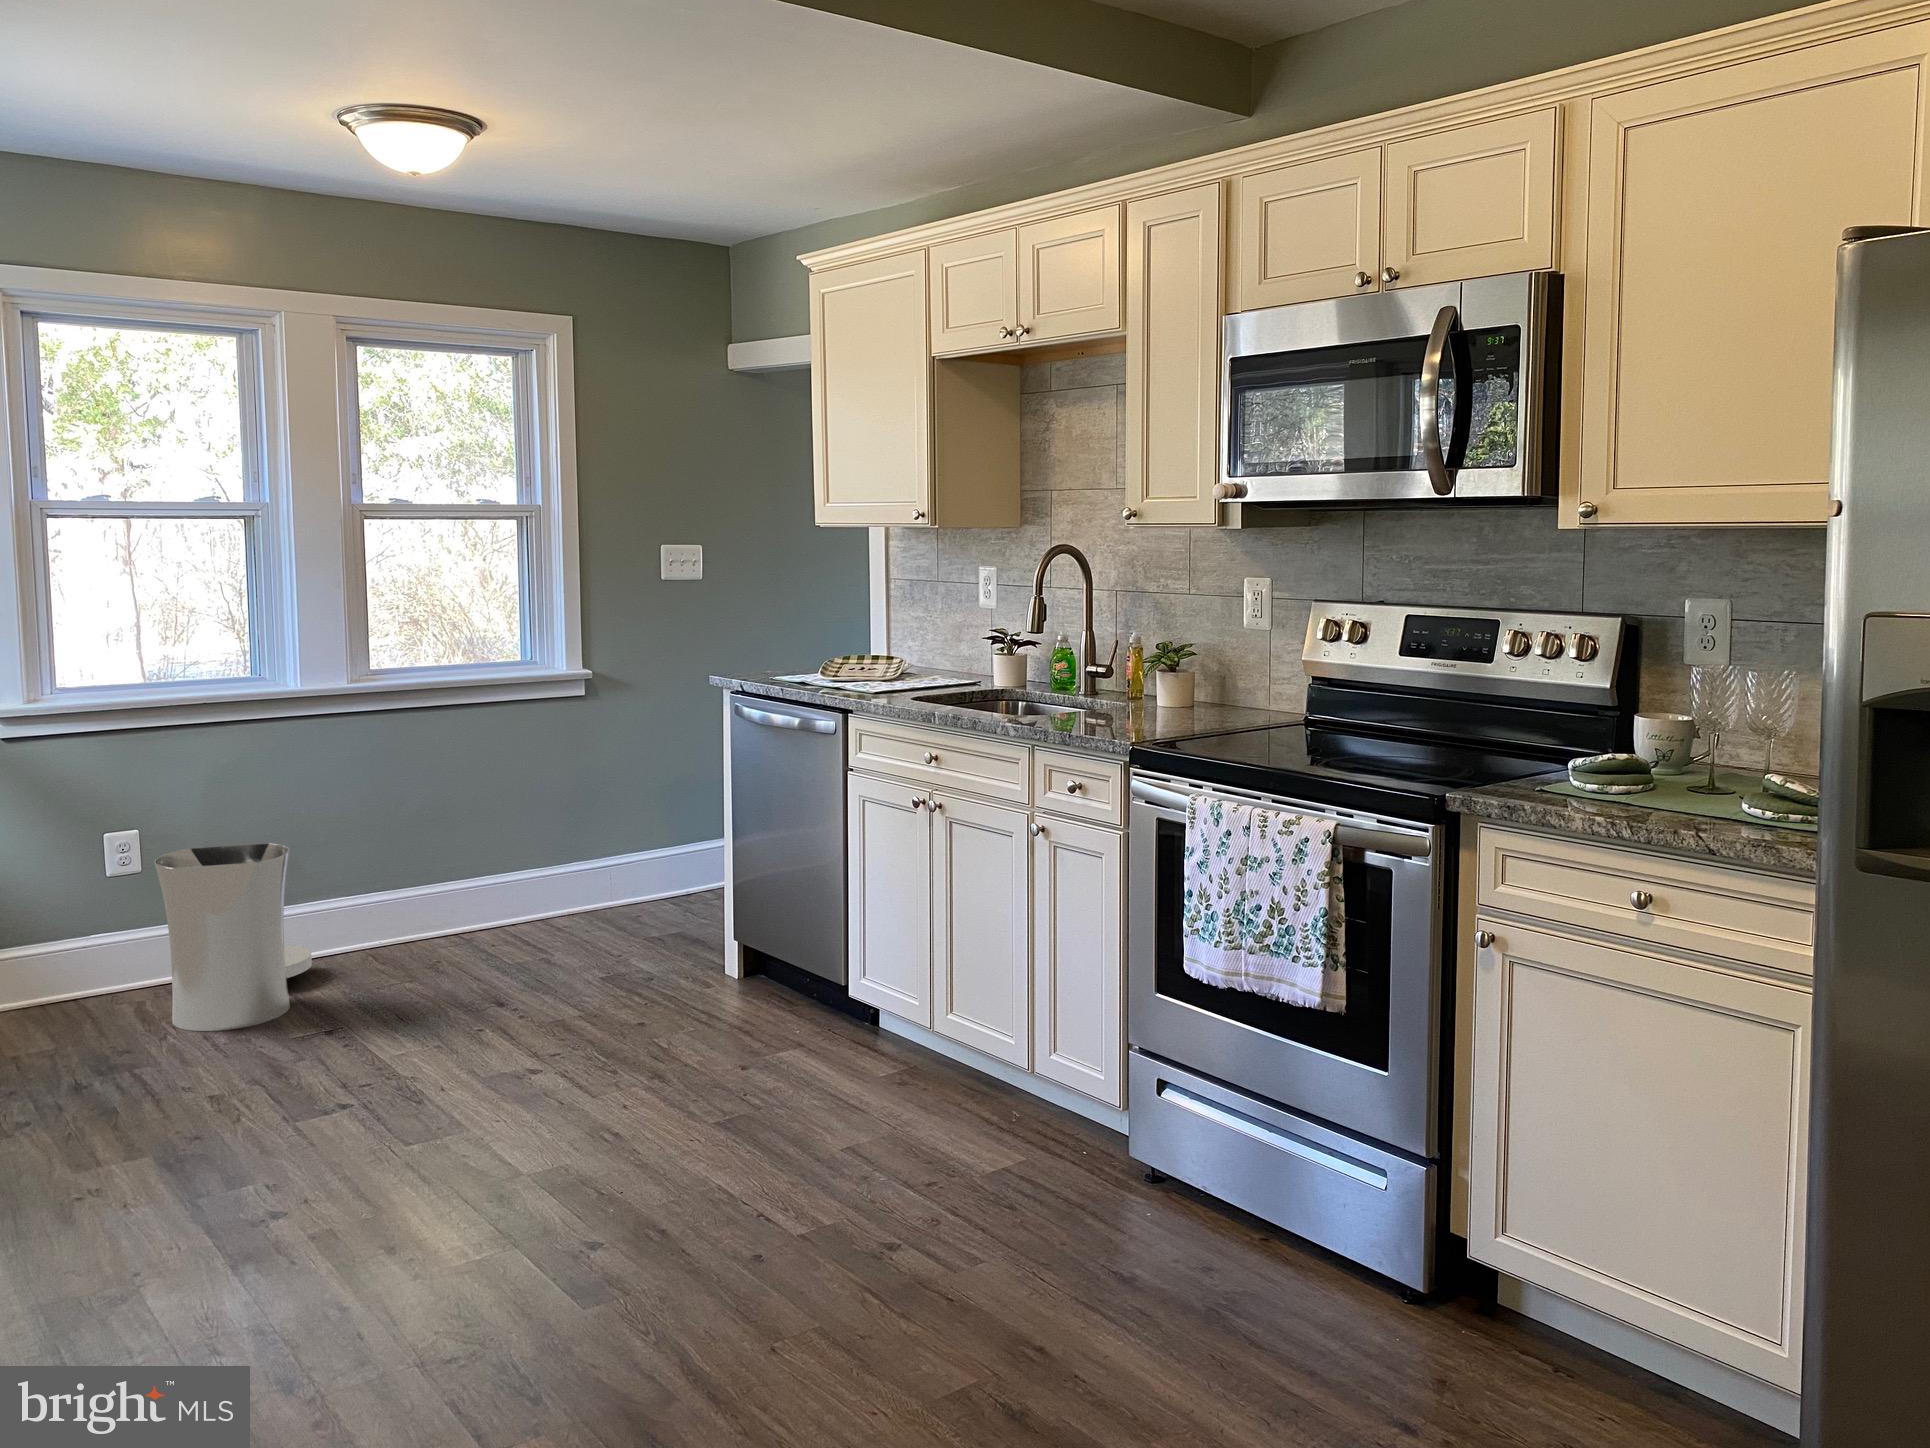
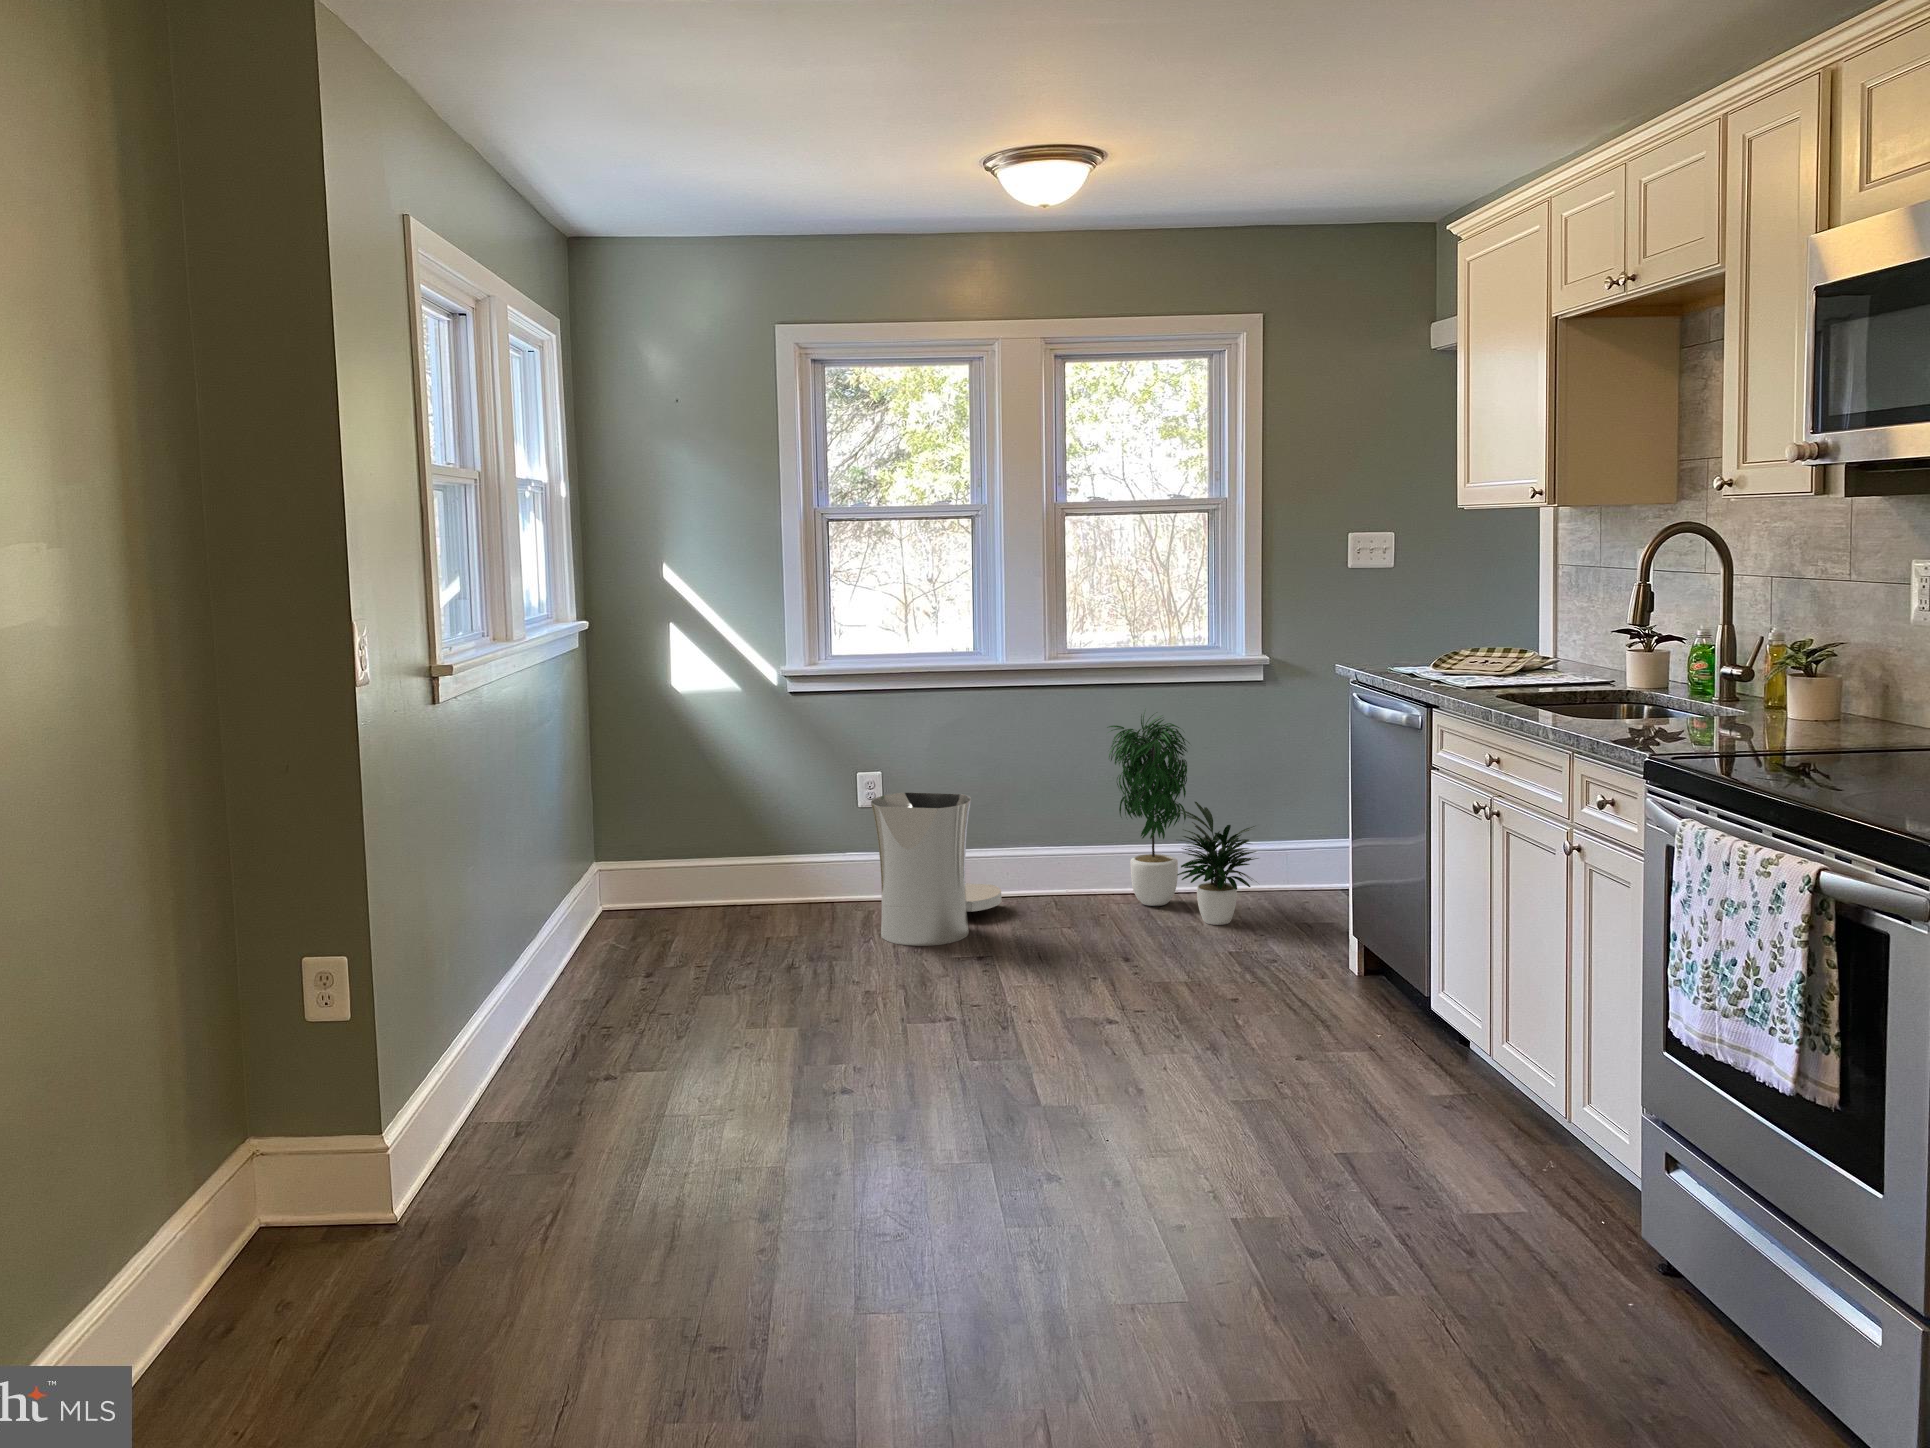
potted plant: none [426,729,613,953] -> present [1107,715,1258,925]

